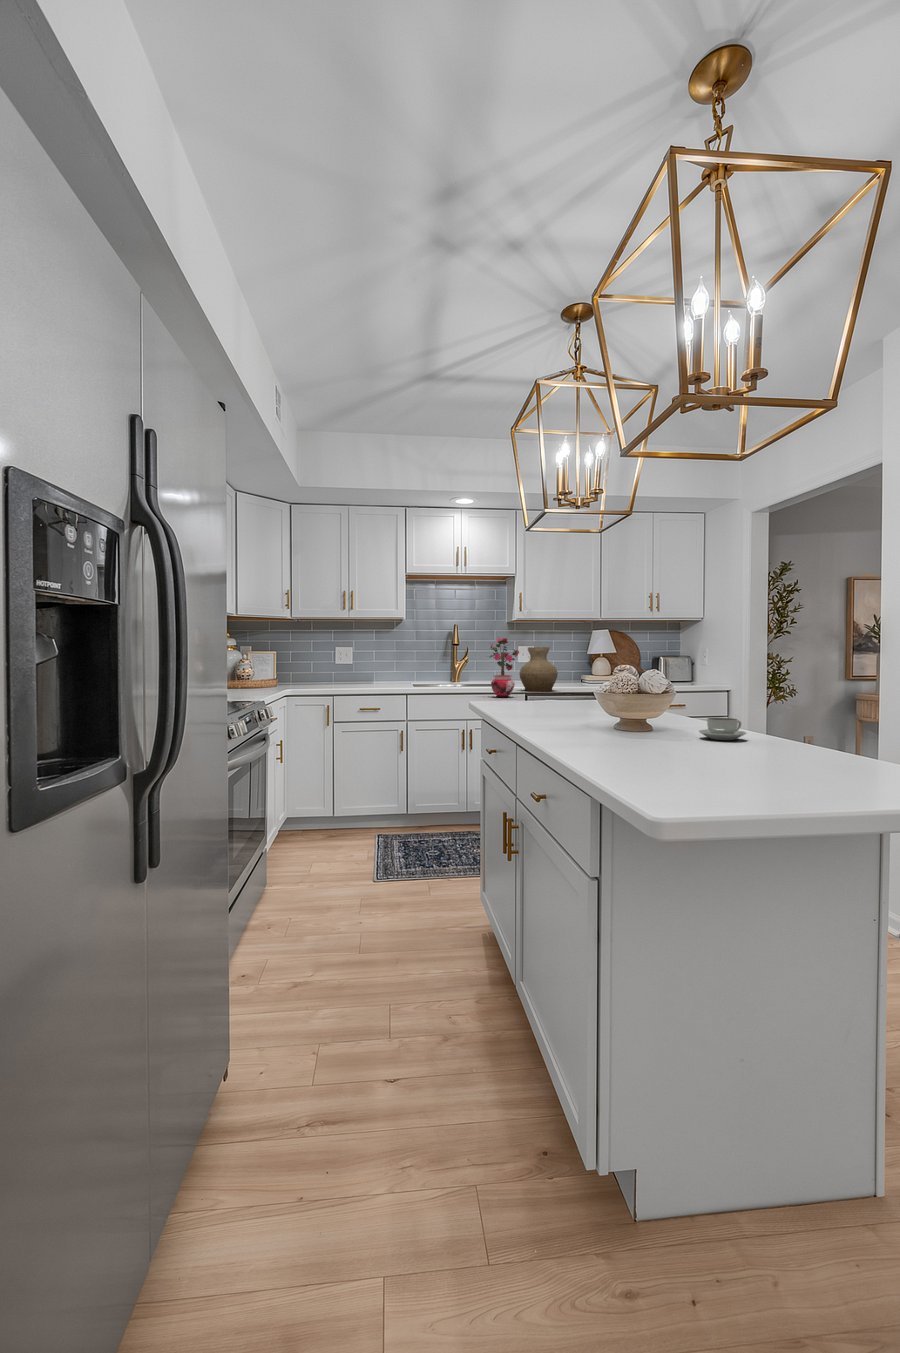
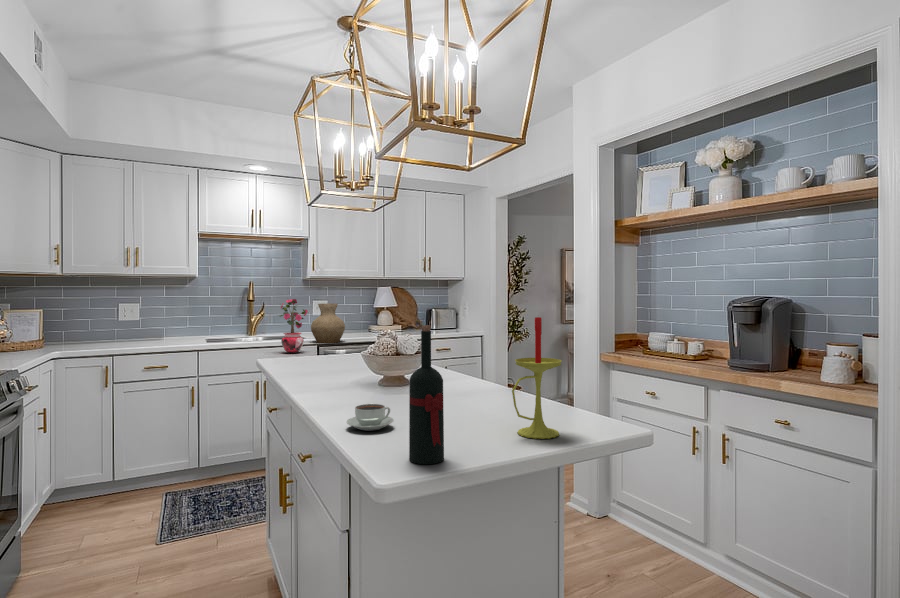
candle: none [760,623,823,760] -> present [512,317,562,439]
wine bottle: none [645,628,682,767] -> present [409,325,444,464]
coffee cup: present [699,718,746,740] -> present [347,404,394,431]

